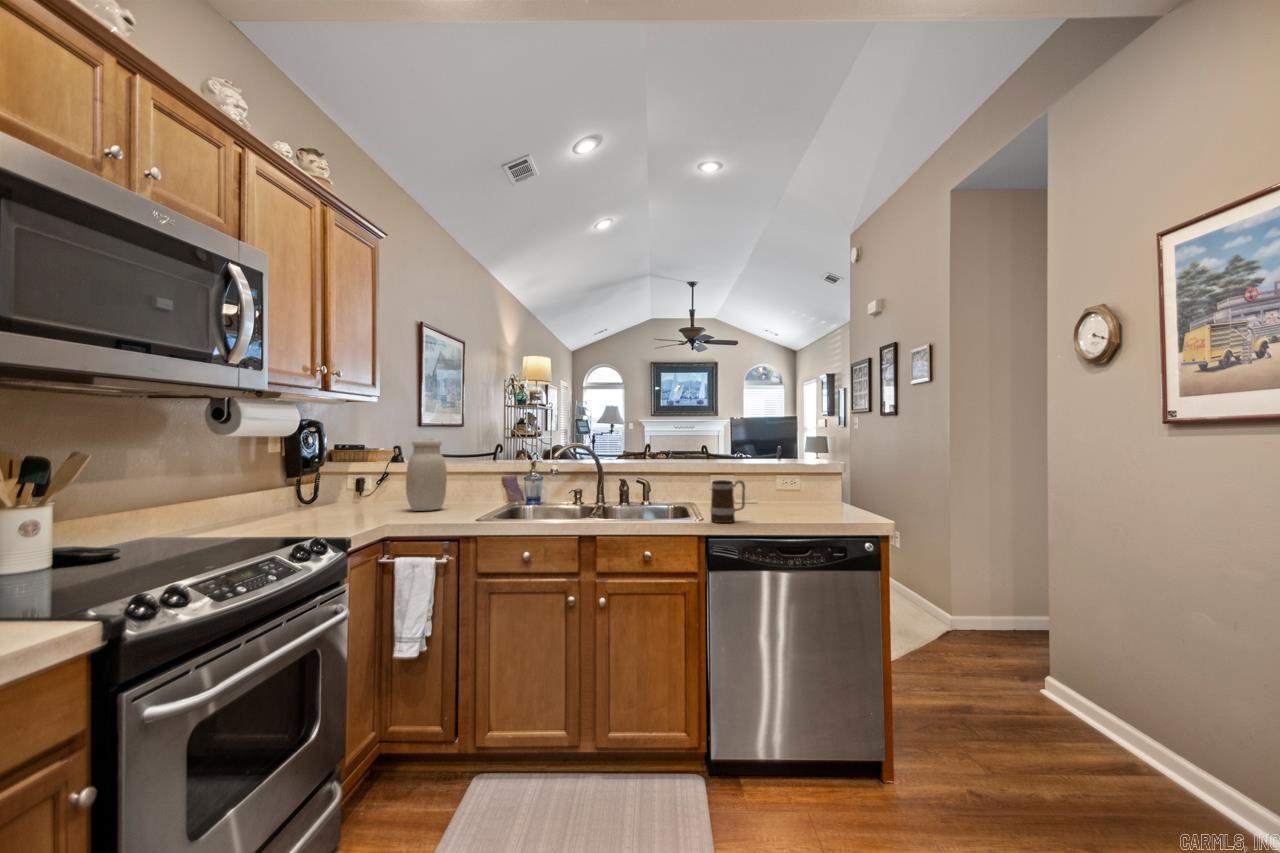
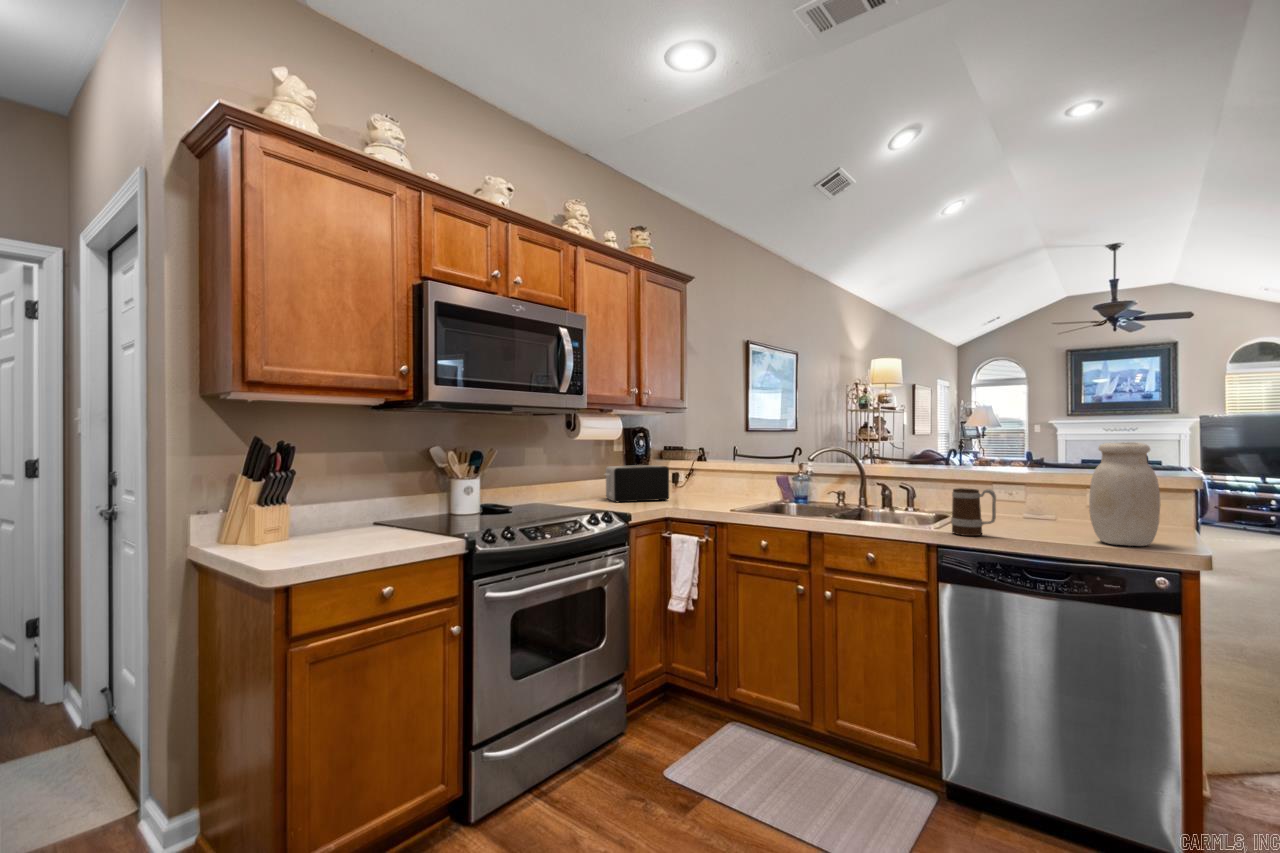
jar: present [406,439,447,511] -> present [1089,442,1160,546]
toaster: none [275,471,377,527] -> present [604,465,669,502]

